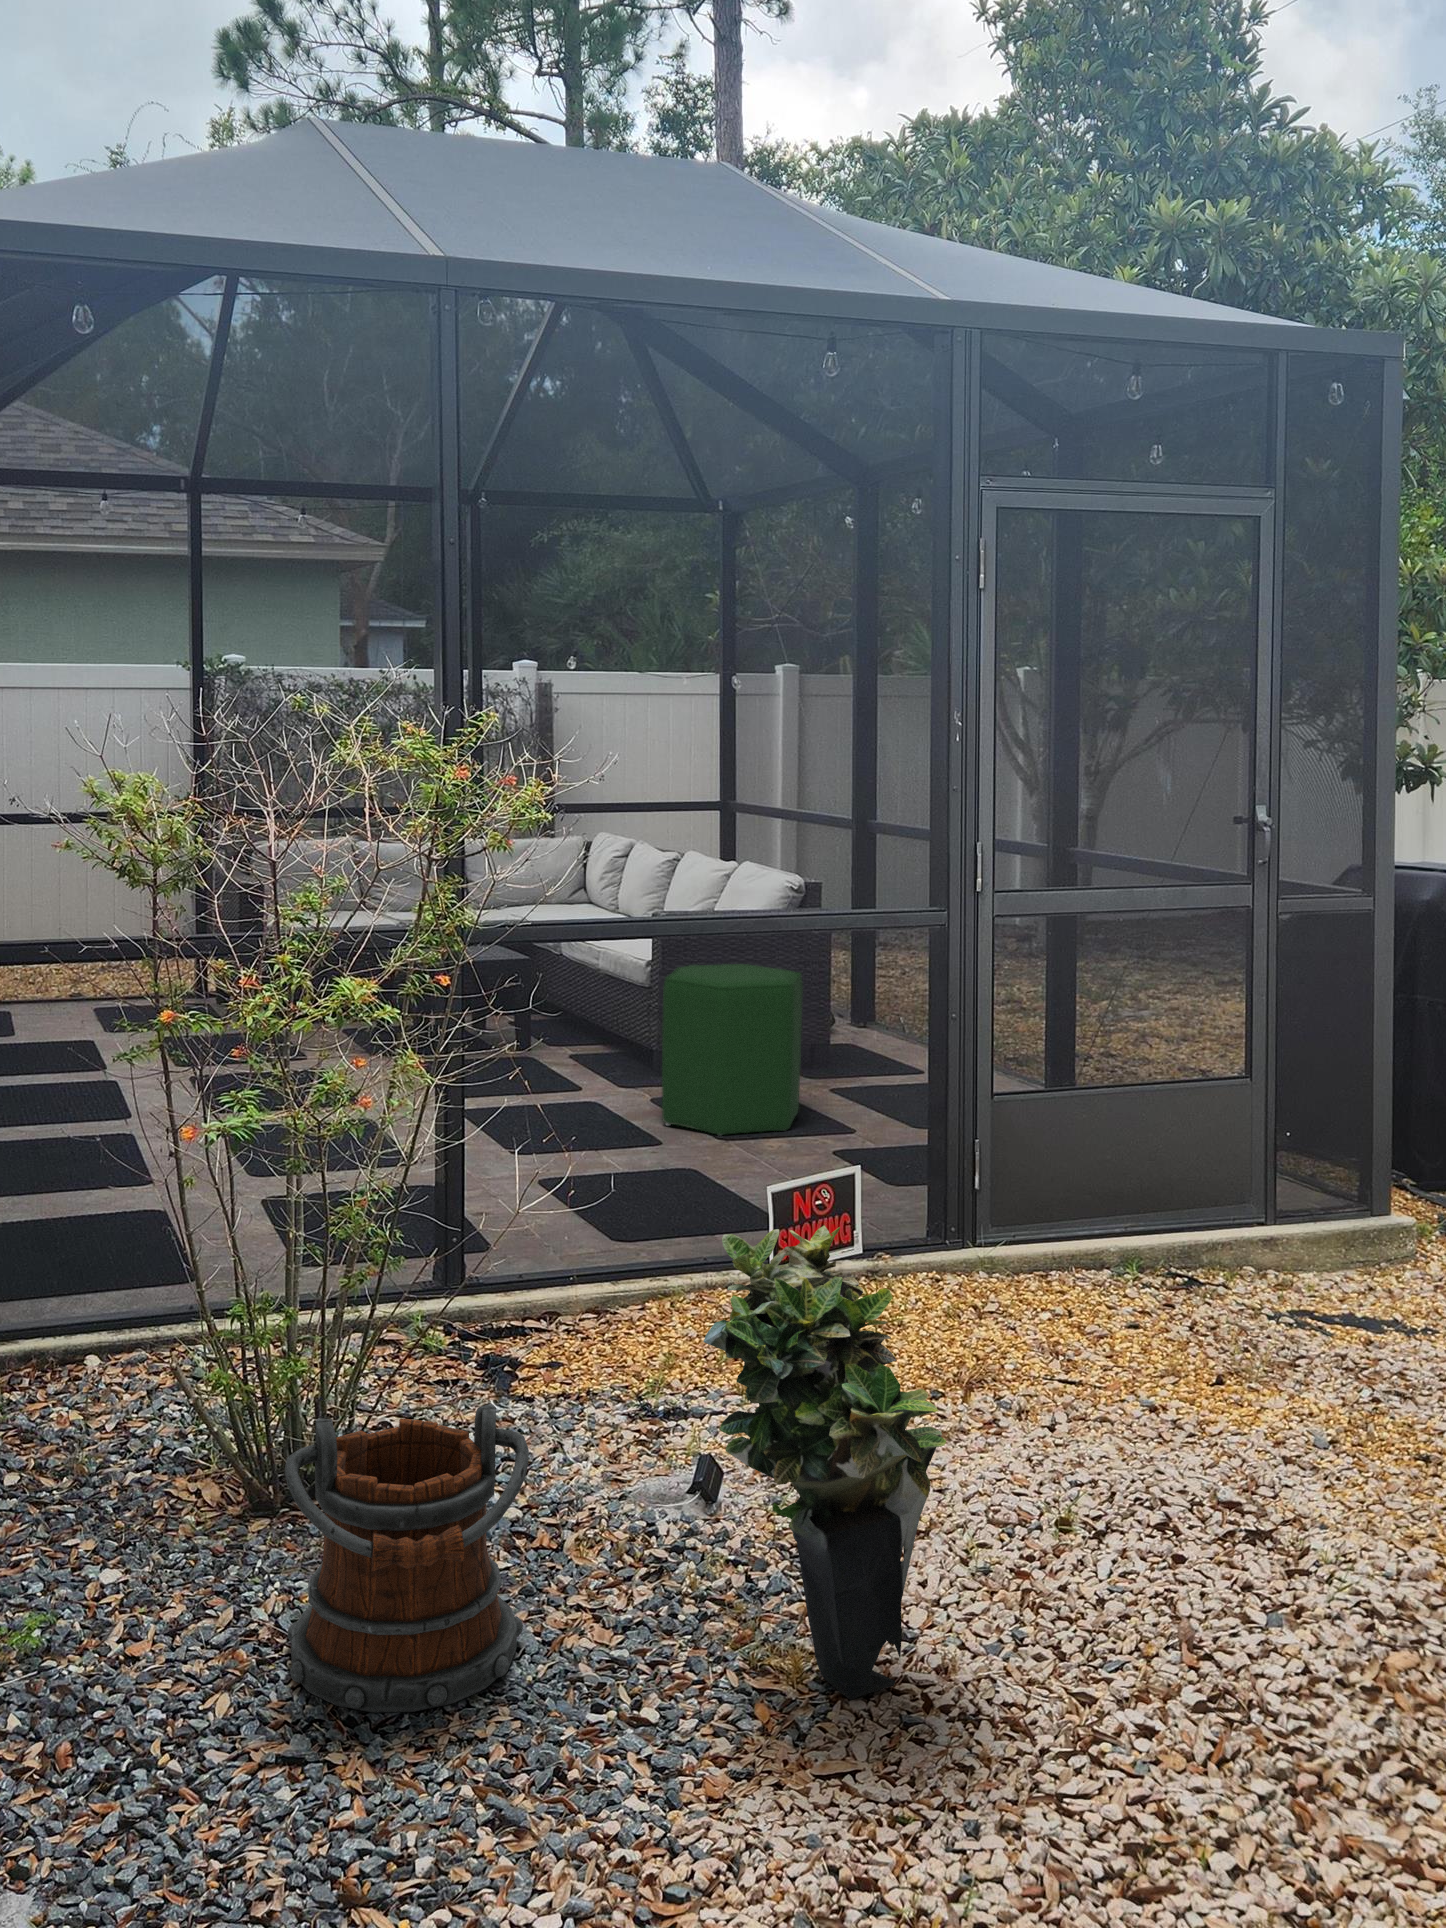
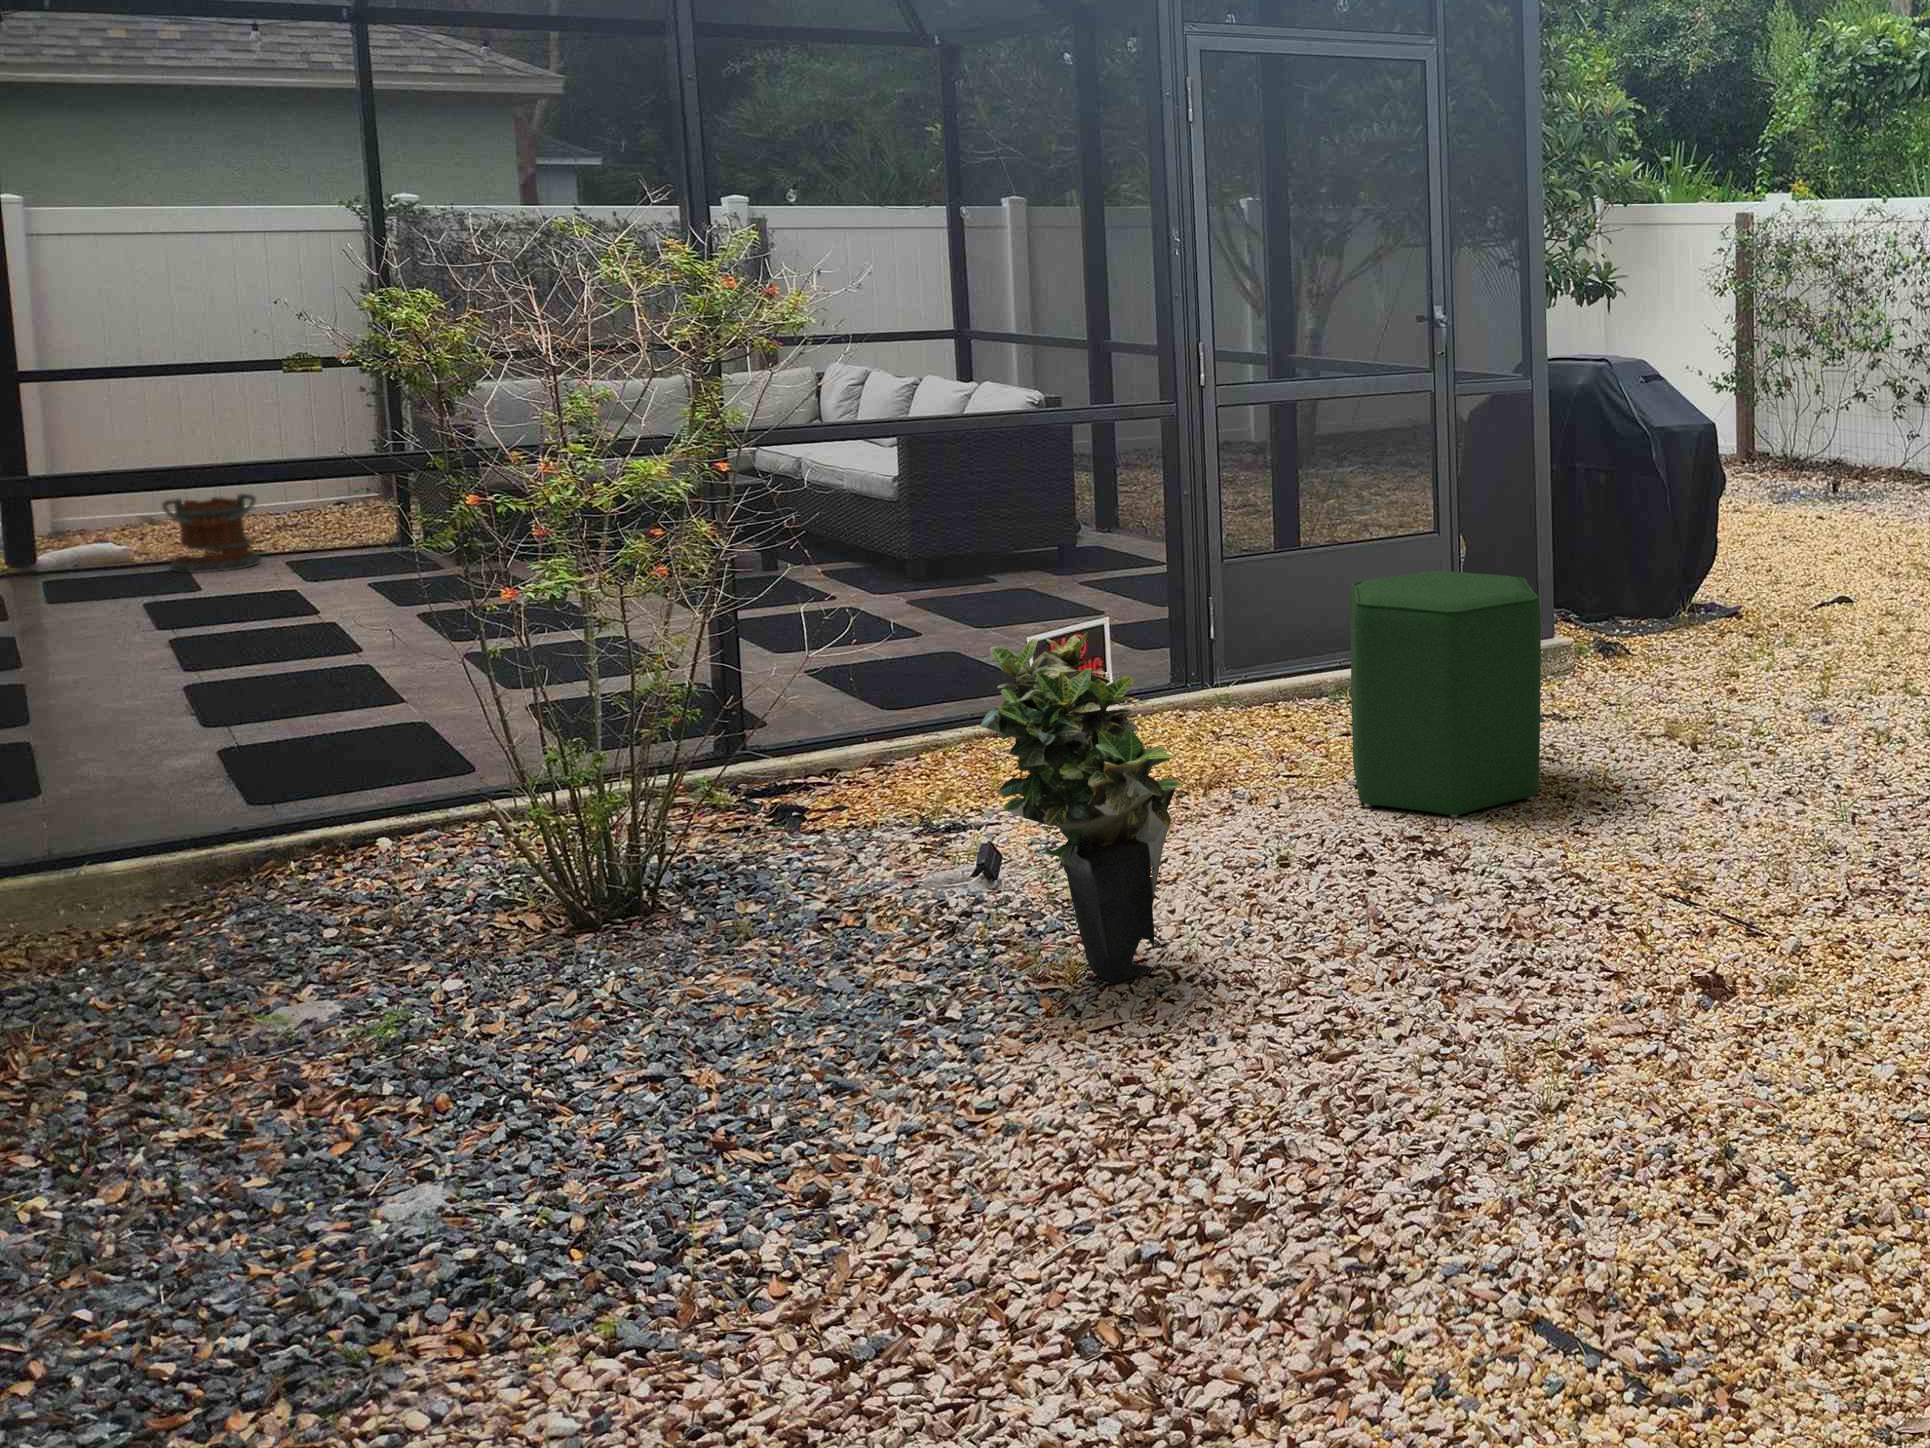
ottoman: present [662,964,803,1136] -> present [1350,571,1541,818]
bucket: present [284,1404,529,1713] -> present [162,494,261,573]

